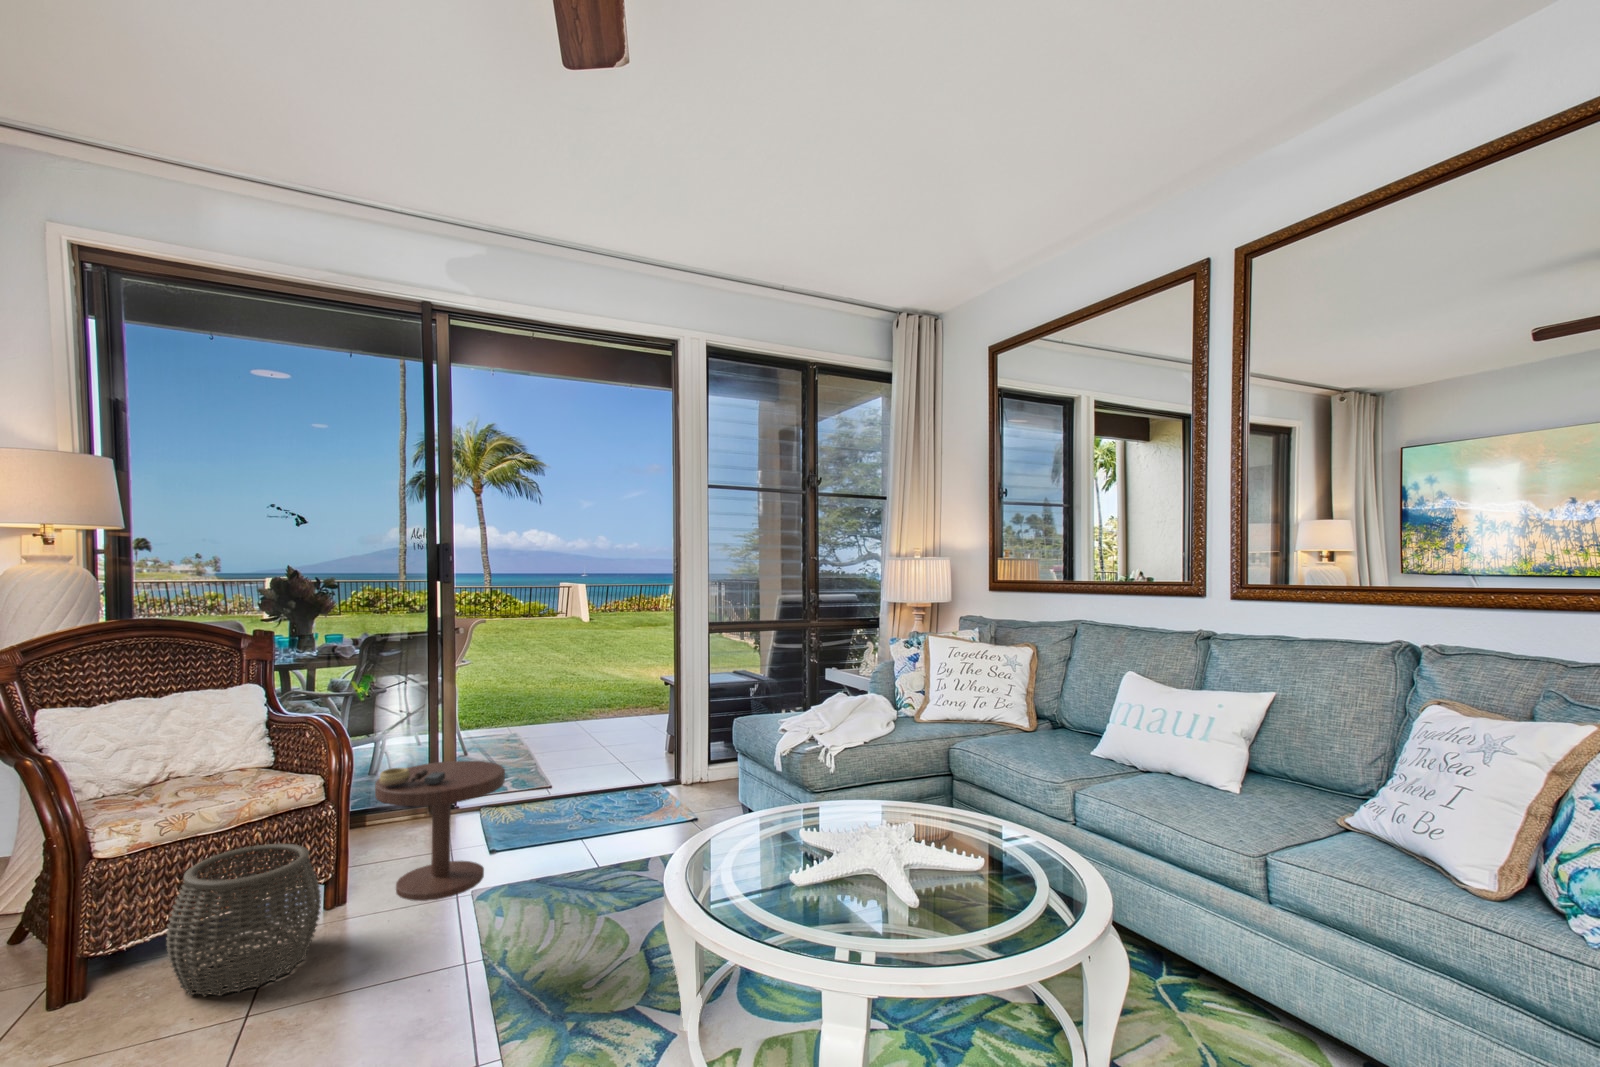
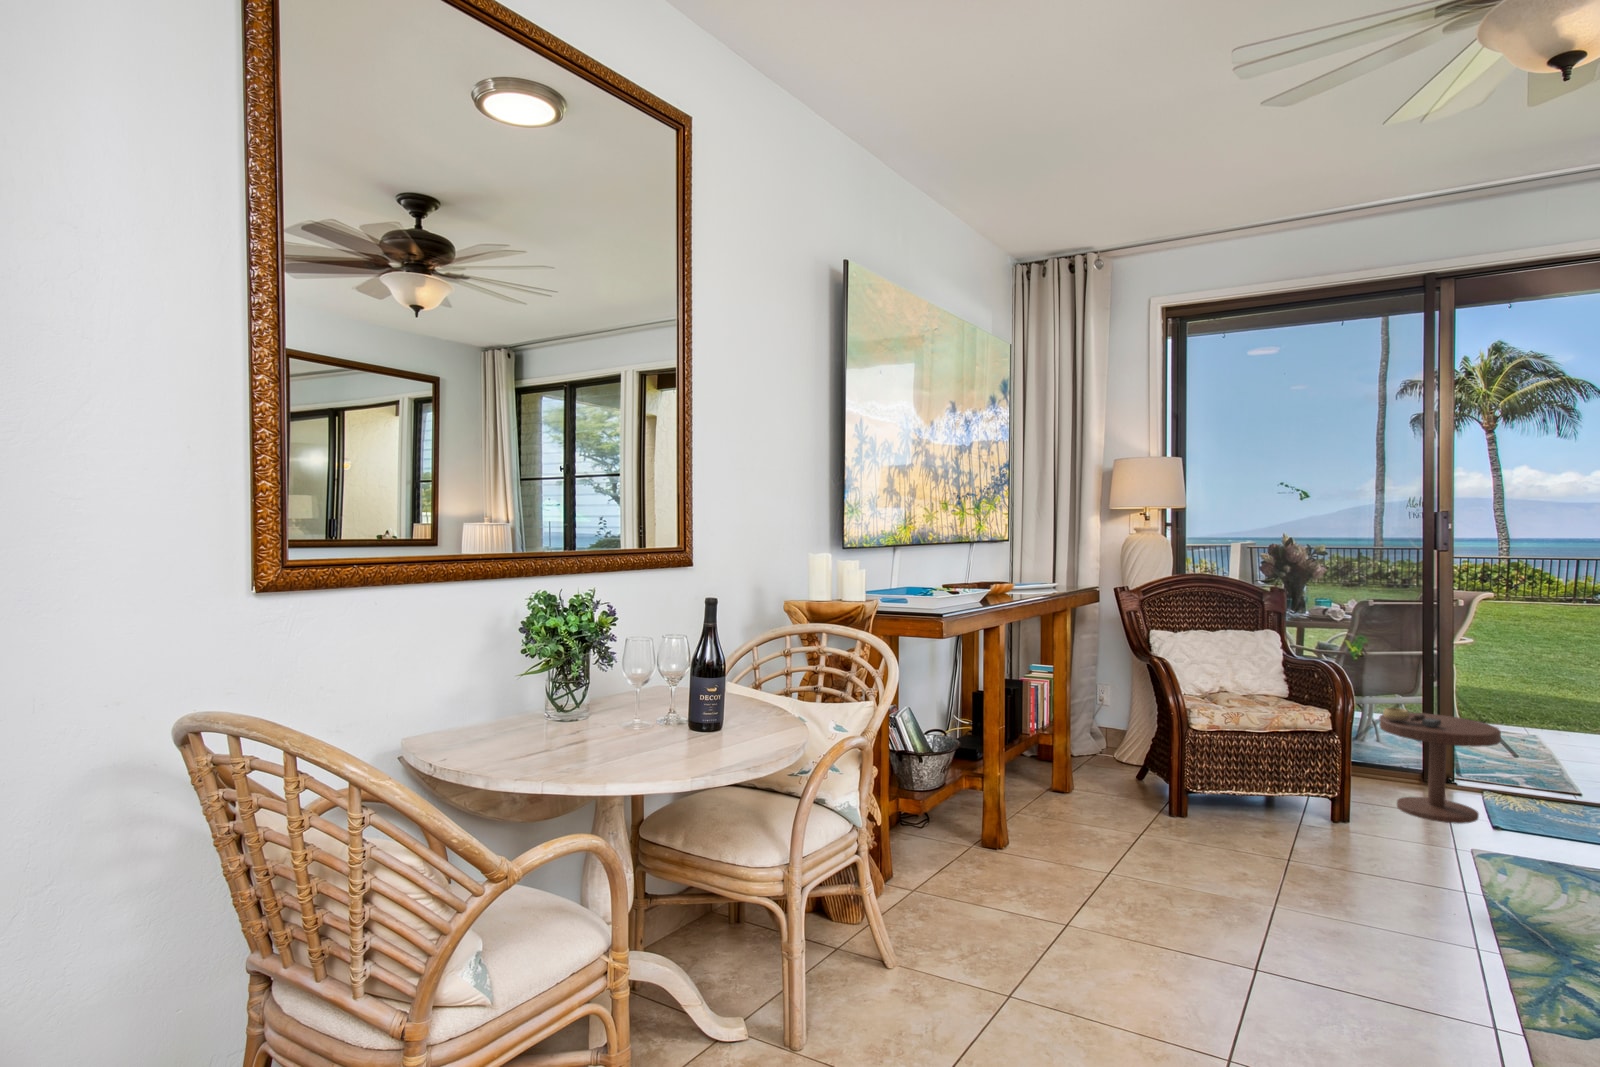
woven basket: present [166,844,321,997] -> none [1229,749,1333,848]

